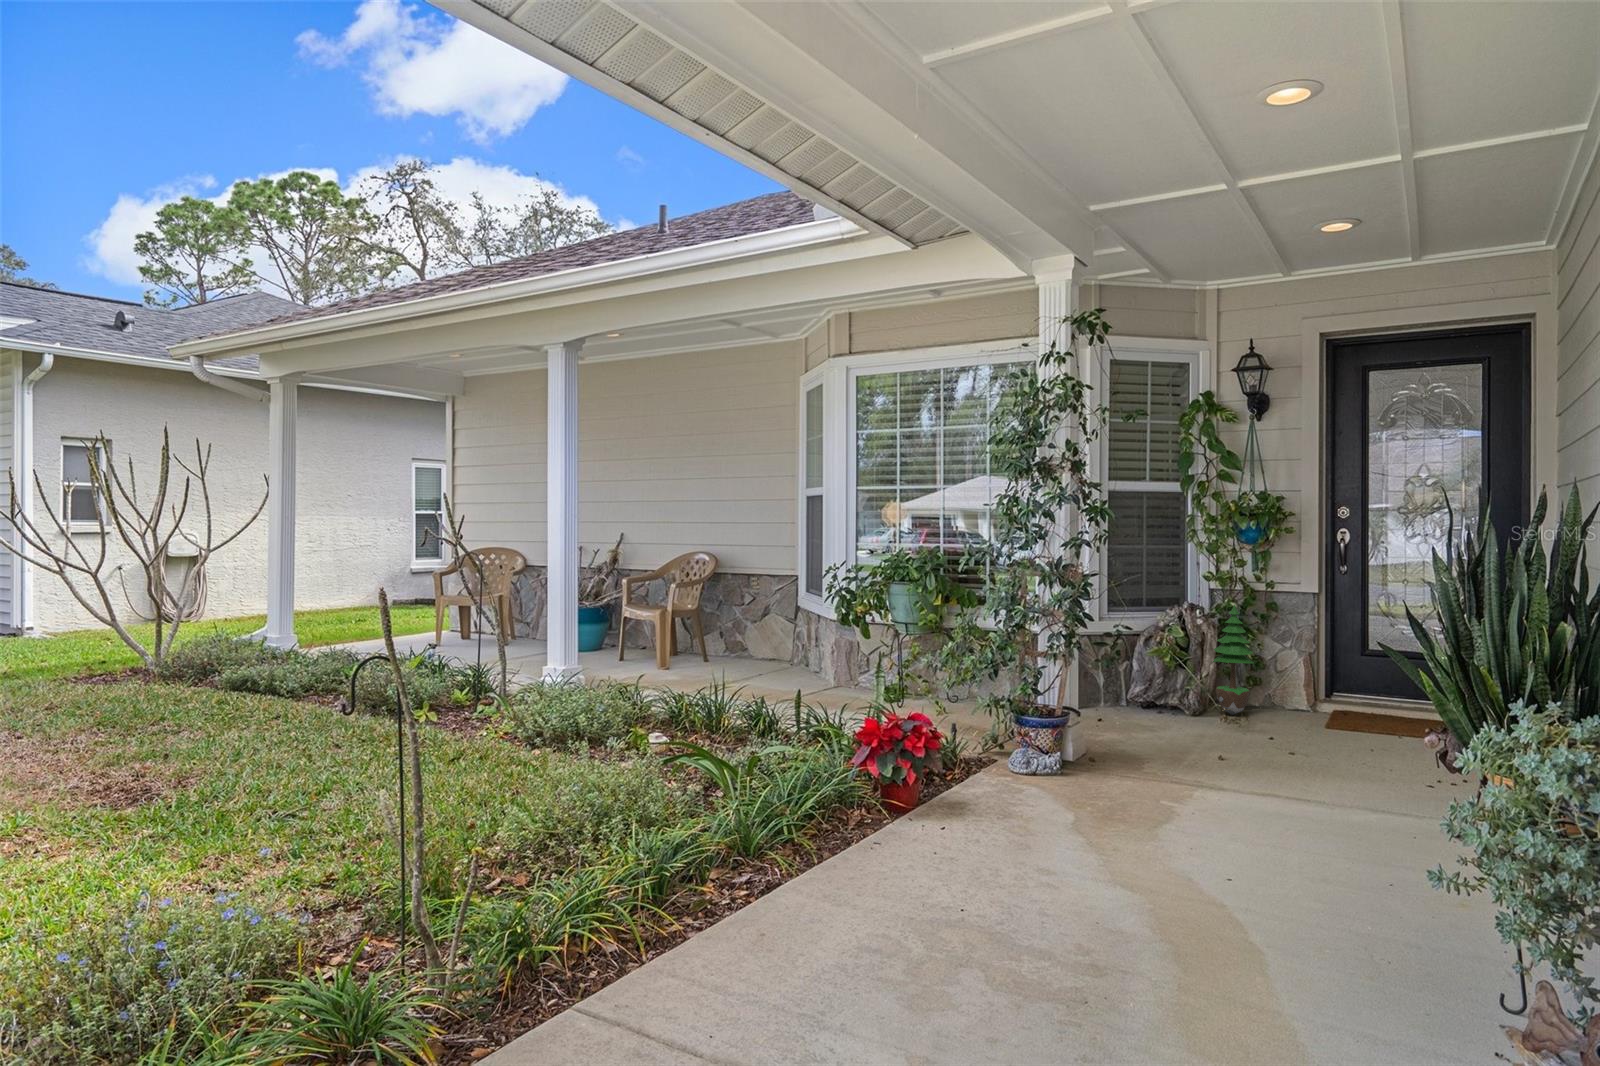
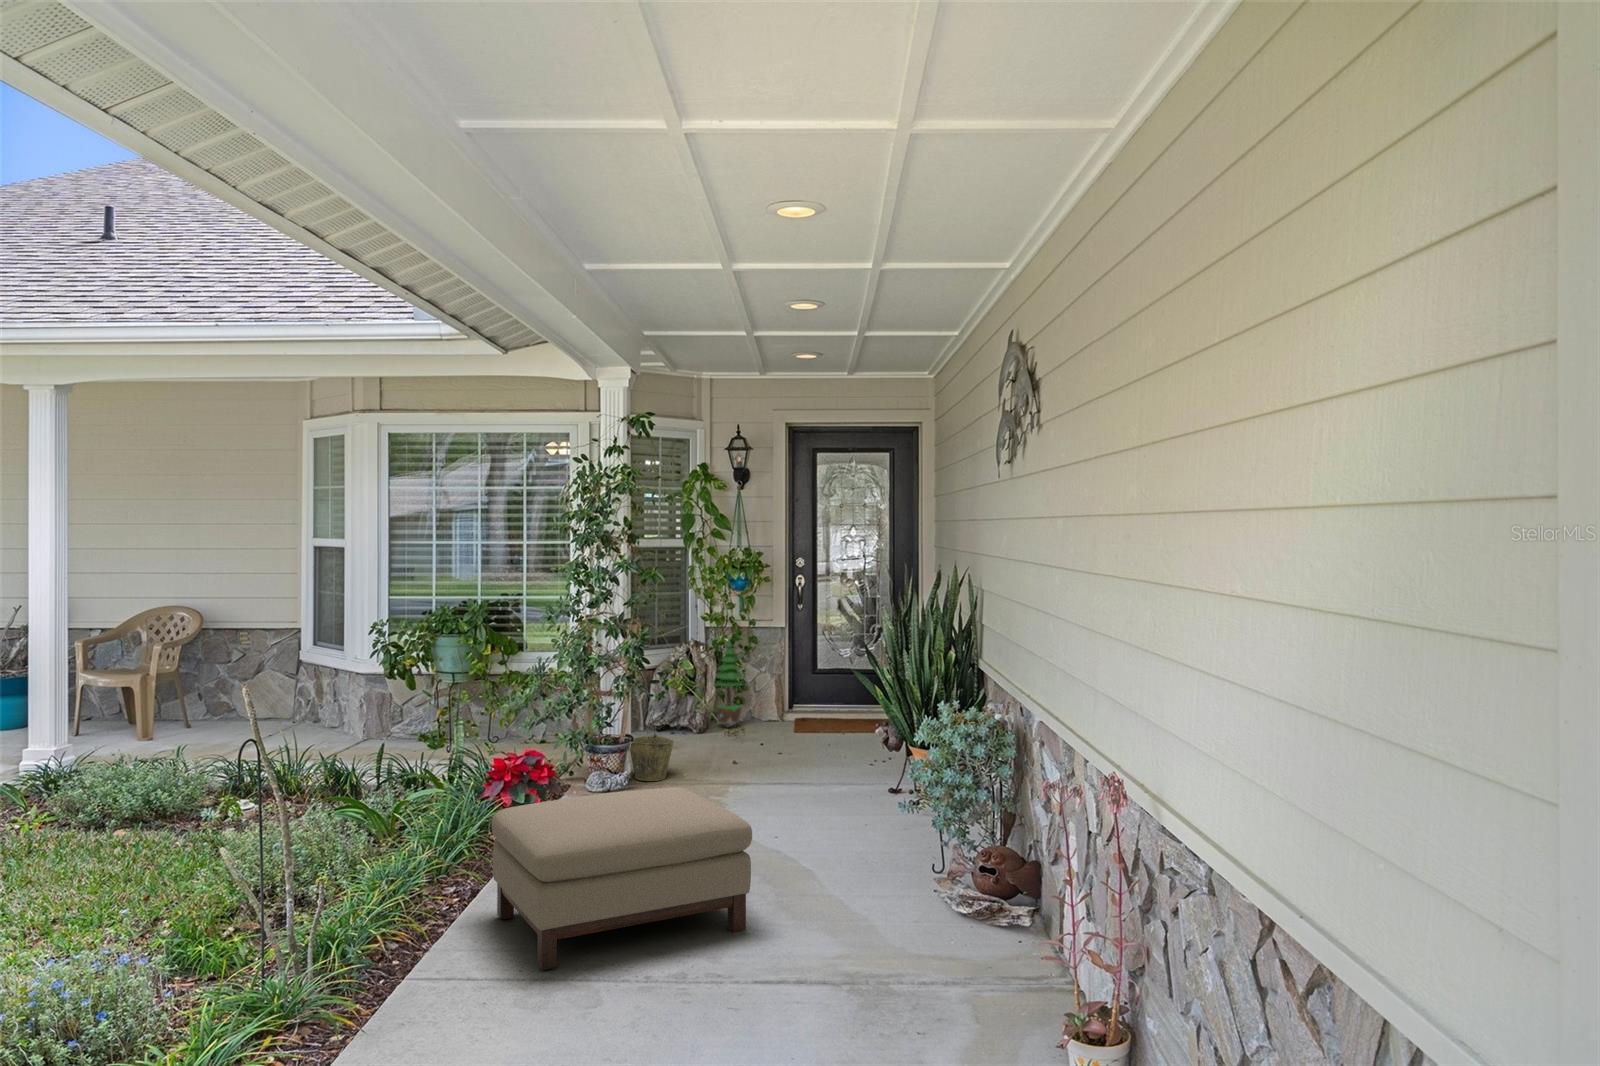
bucket: none [1066,684,1125,769] -> present [630,714,674,781]
ottoman: none [747,776,1105,1034] -> present [492,787,752,970]

